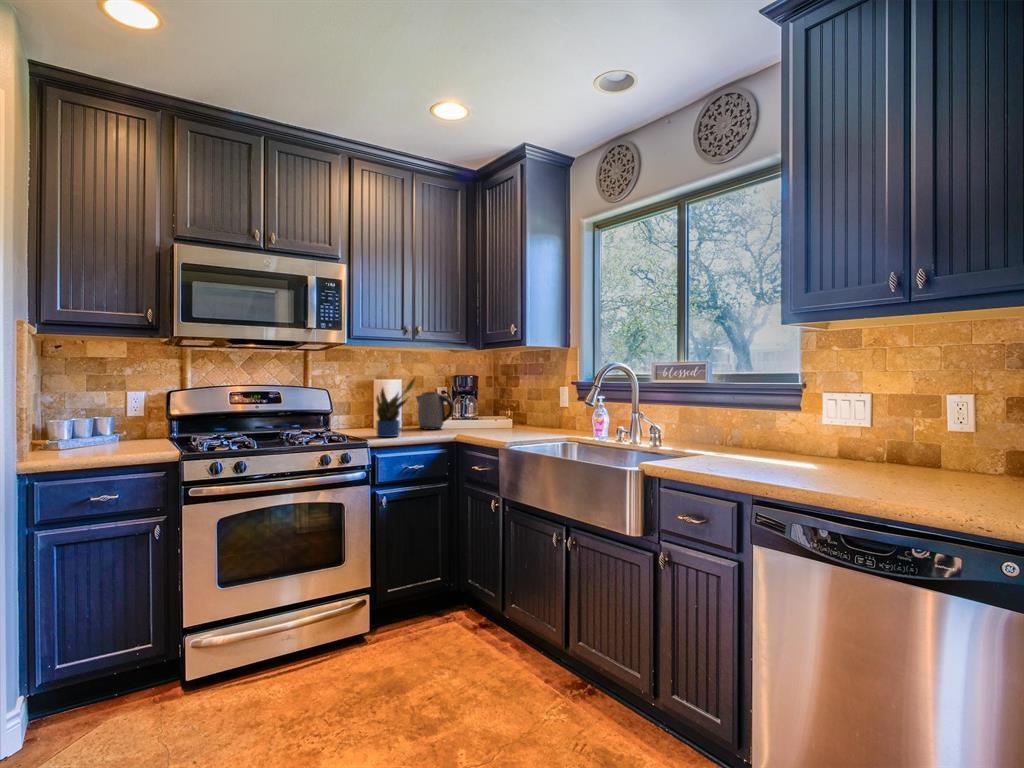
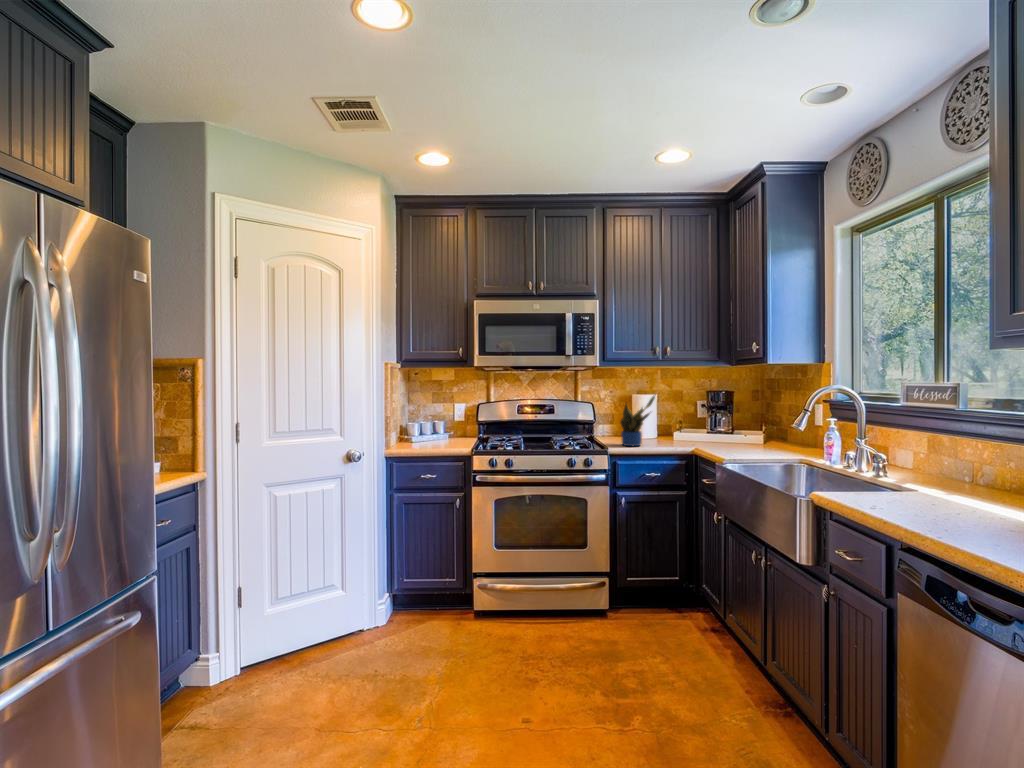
kettle: present [416,392,454,430] -> none [665,406,701,441]

